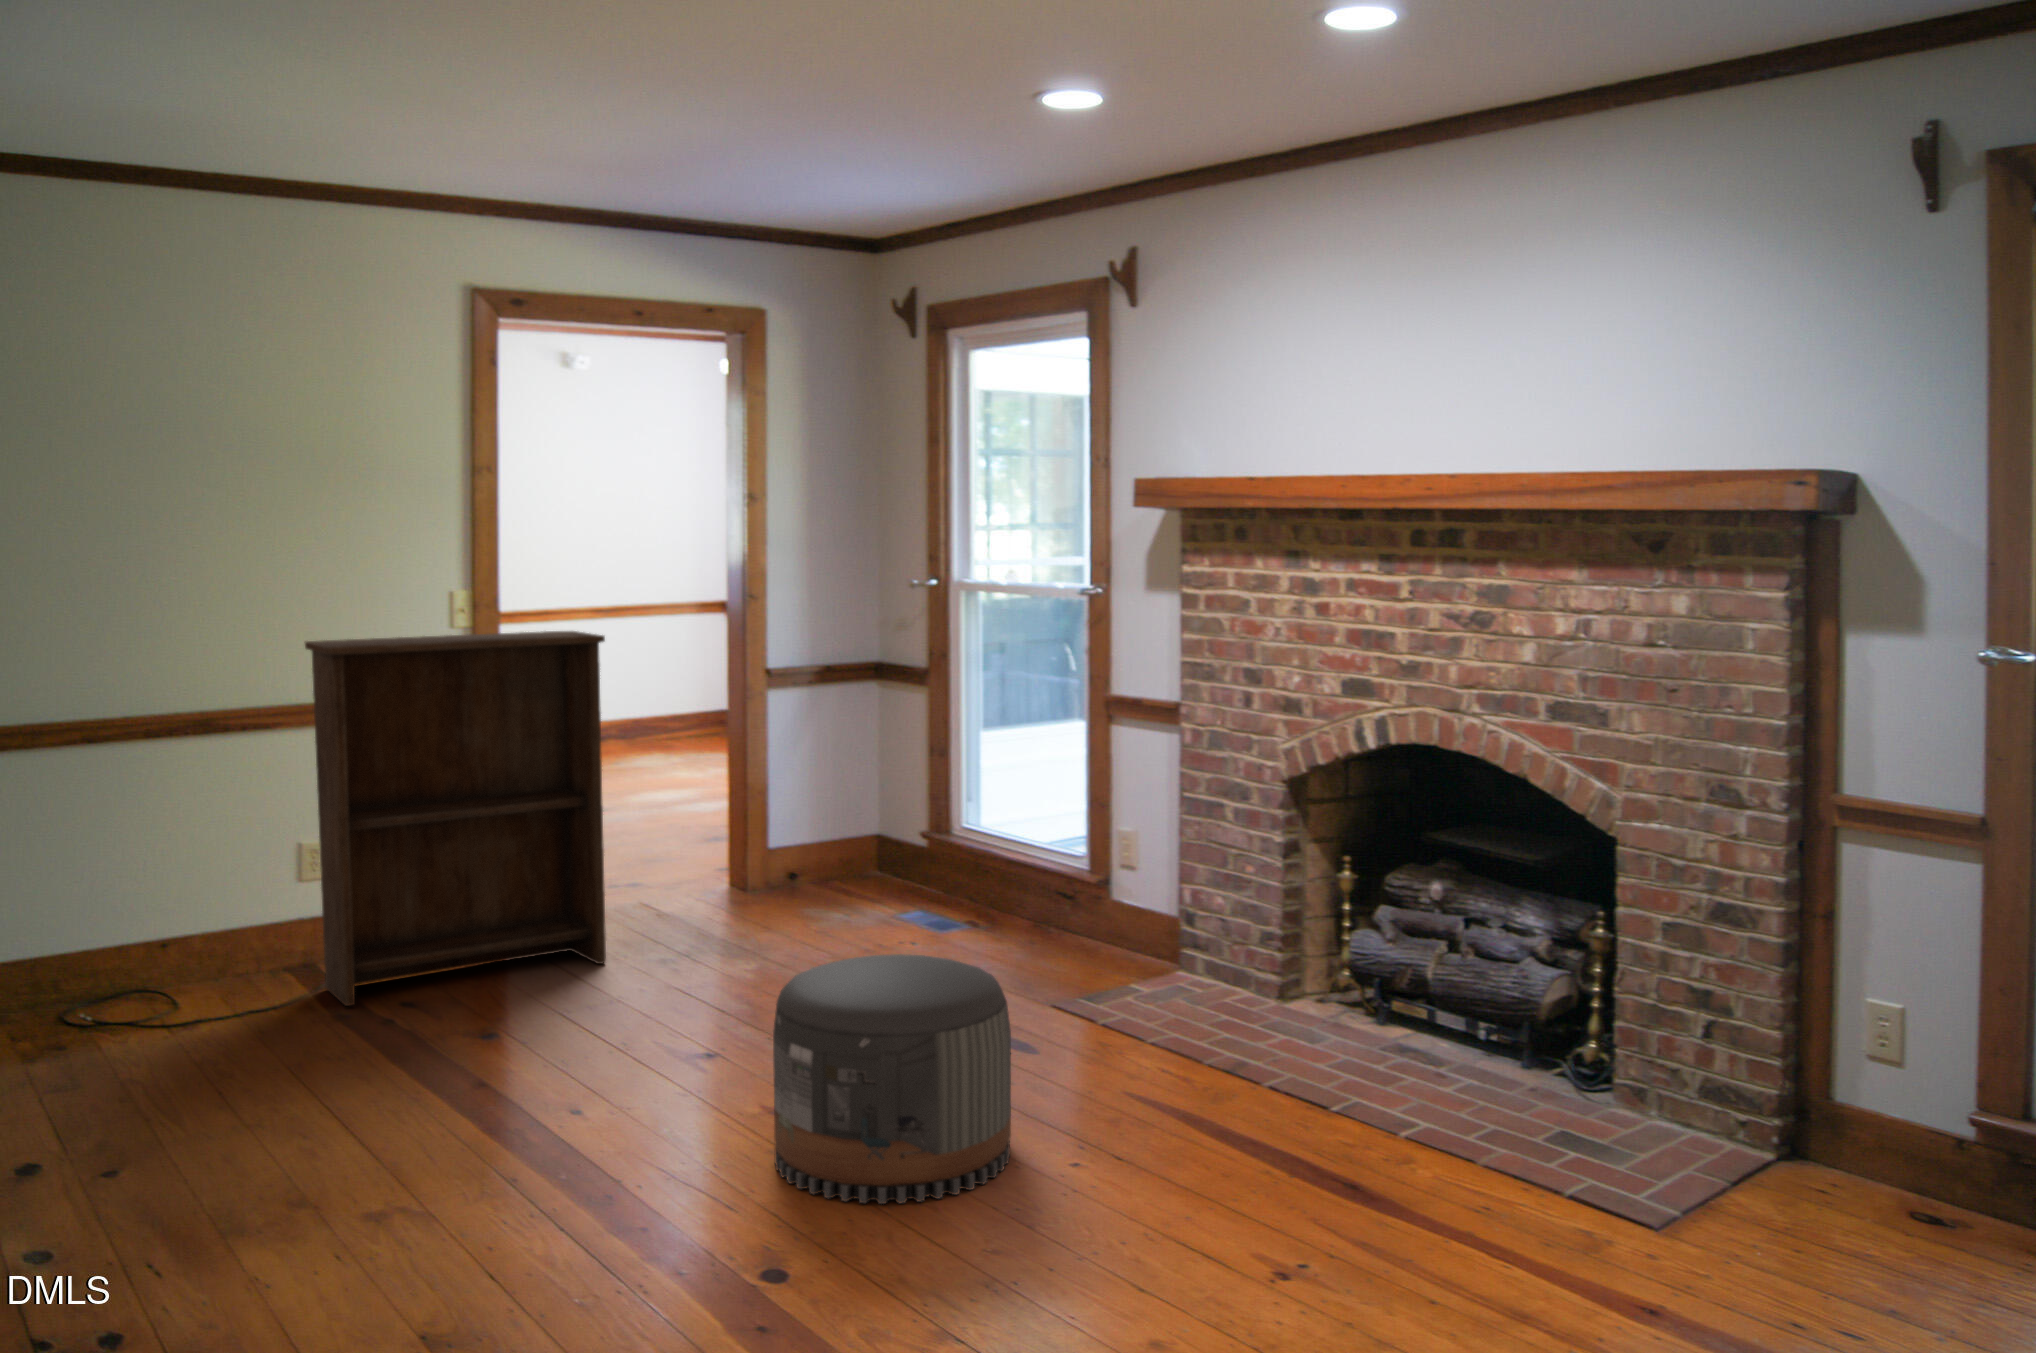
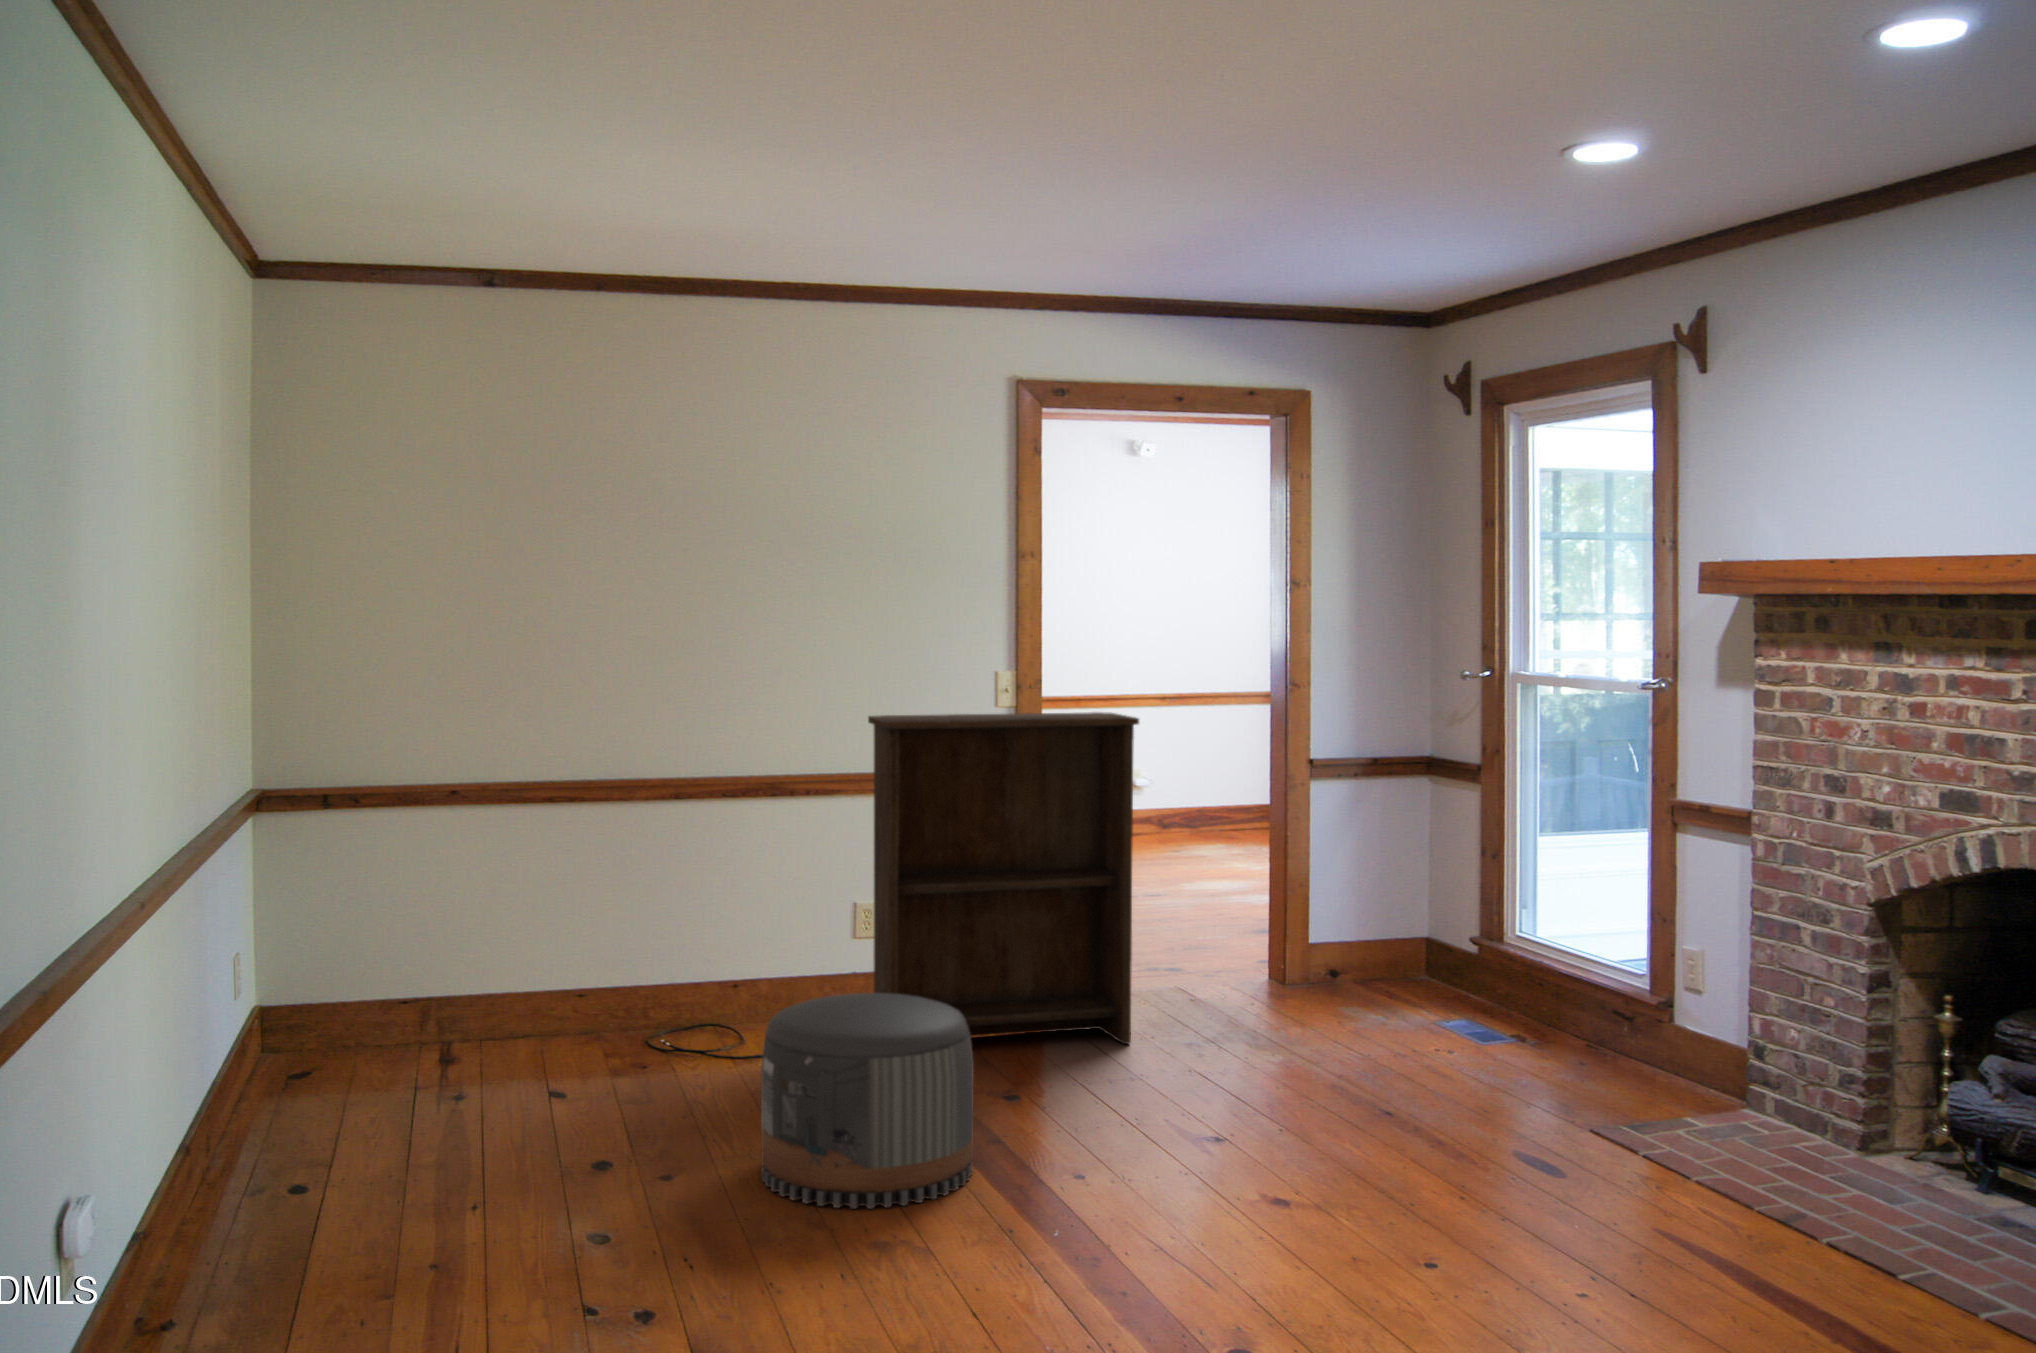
pouf: present [773,954,1011,1204] -> present [761,993,974,1208]

